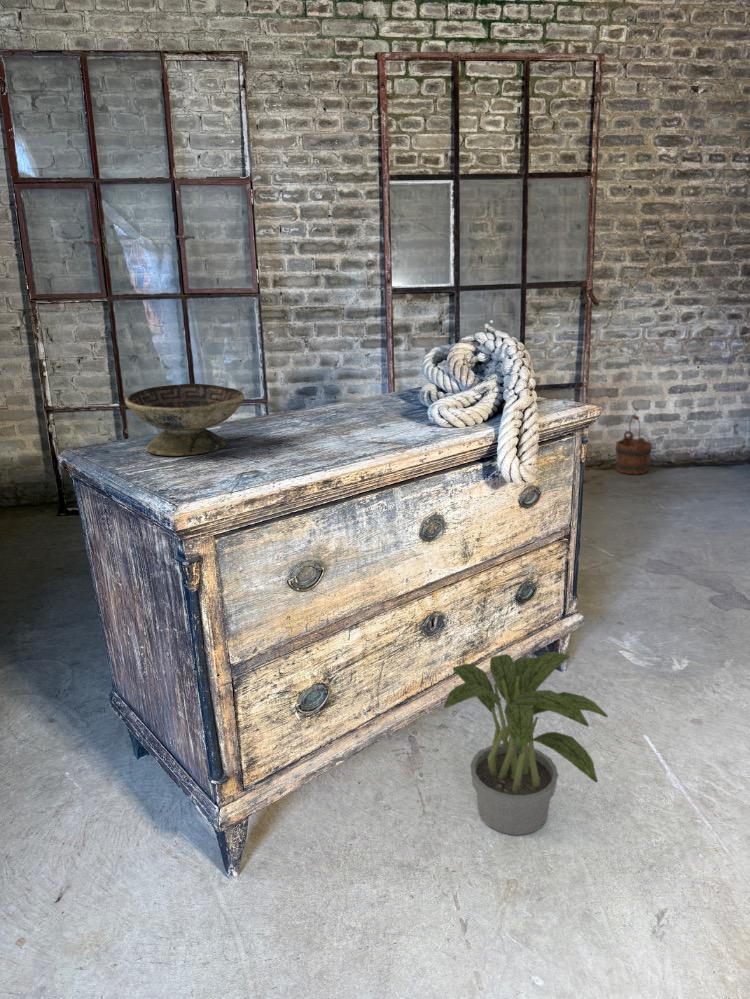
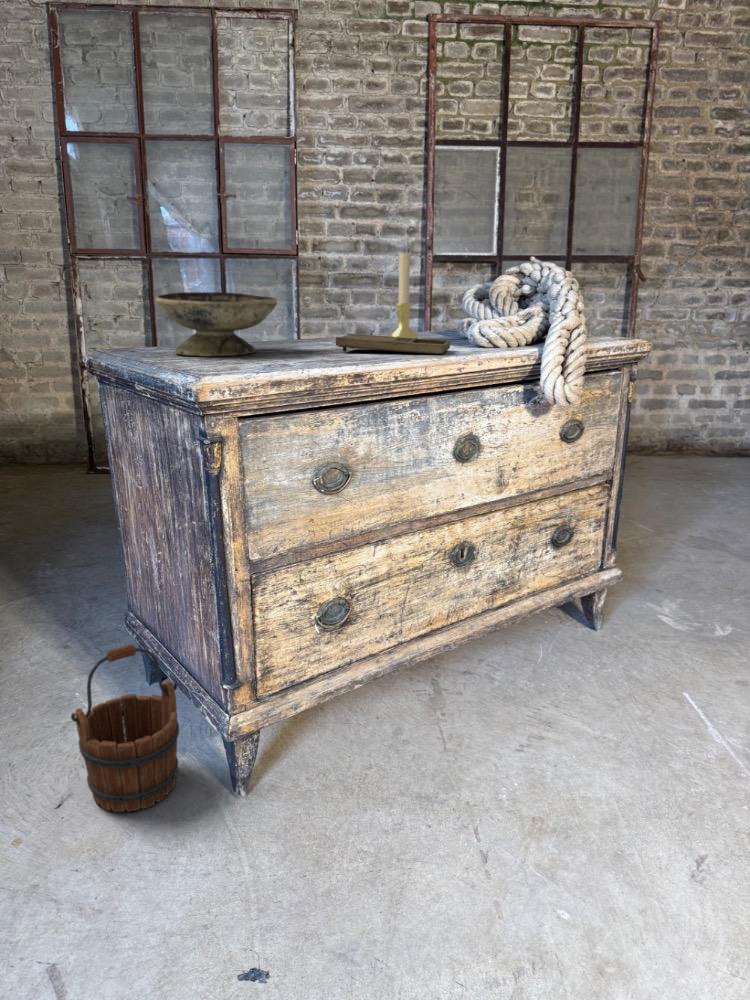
candle holder: none [353,326,381,413] -> present [389,253,418,338]
wooden bucket: present [615,415,652,474] -> present [71,644,179,812]
tray: none [303,419,412,443] -> present [336,333,450,354]
potted plant: present [444,651,607,835] -> none [471,583,646,773]

